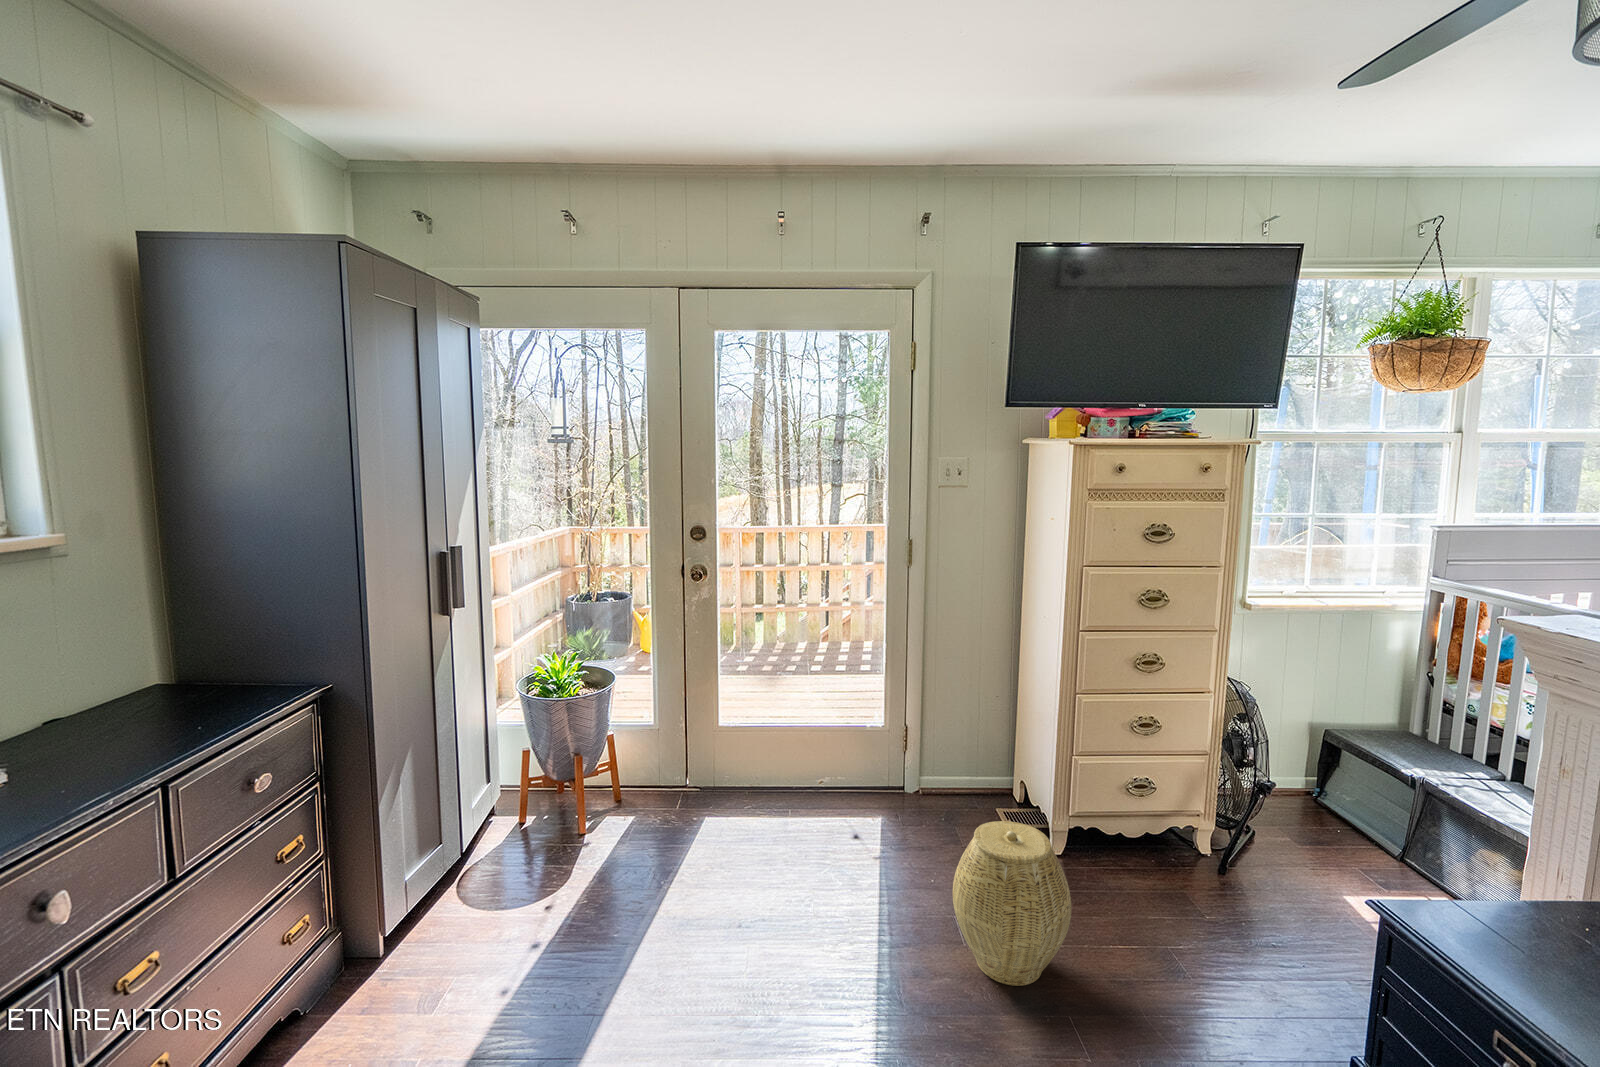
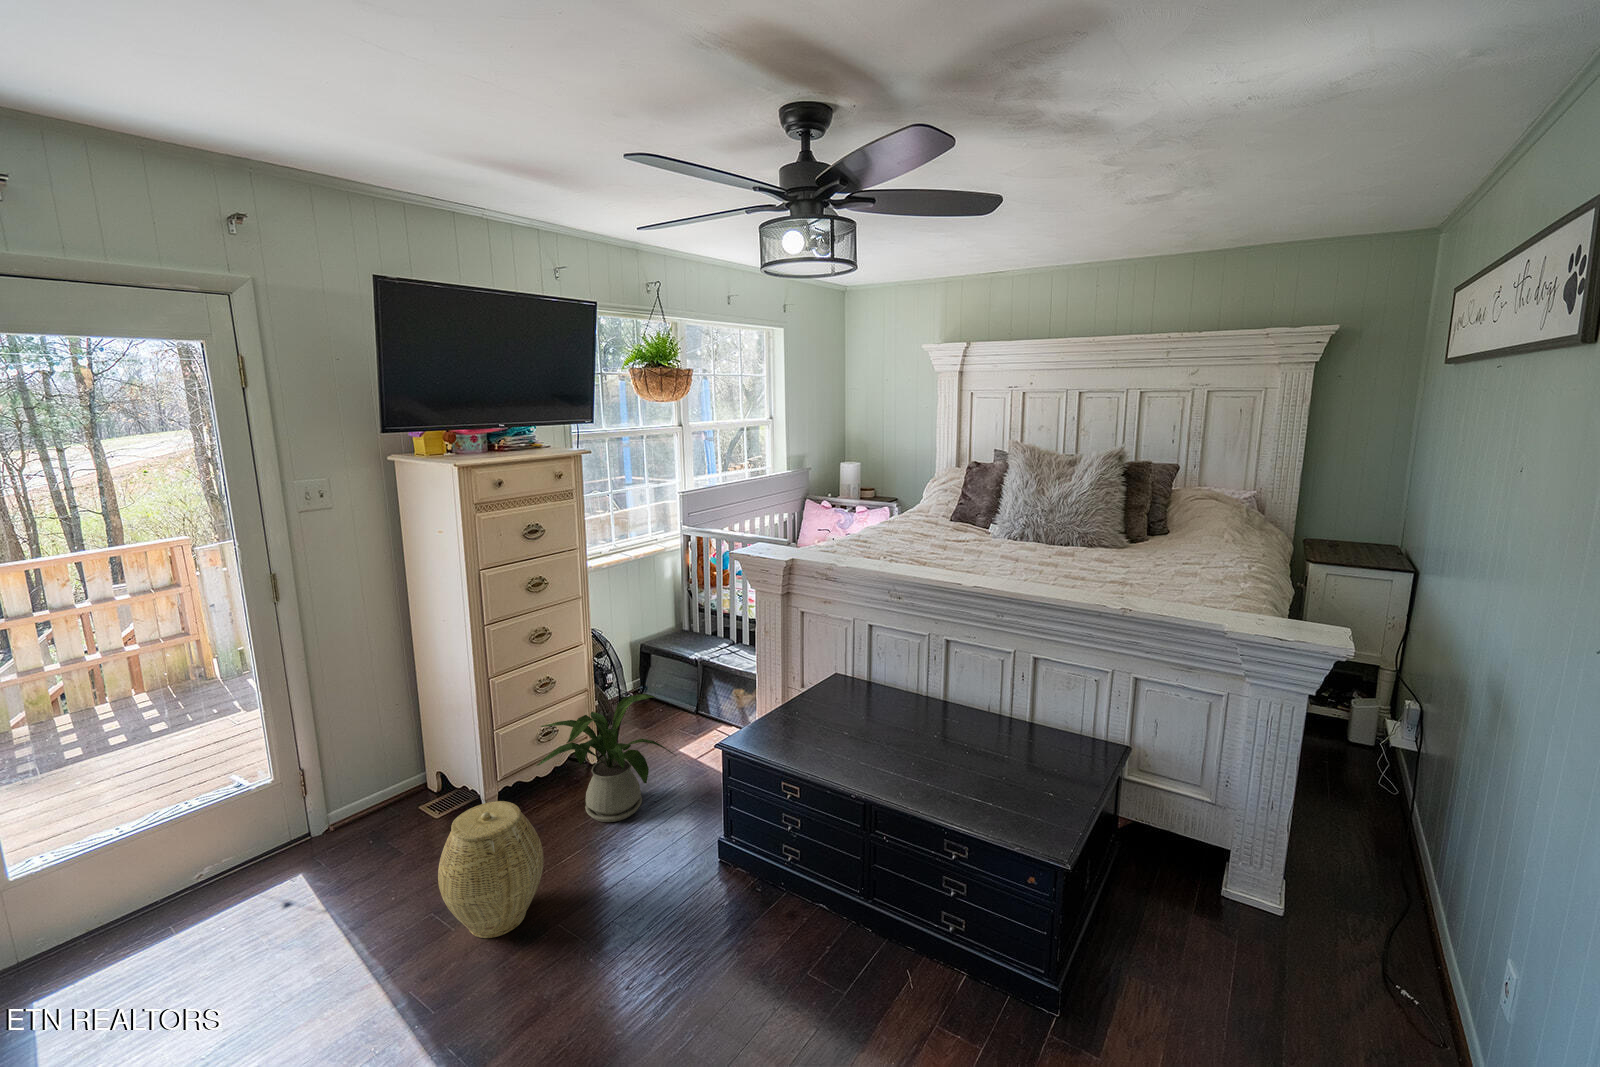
house plant: none [1111,772,1320,944] -> present [537,694,675,822]

